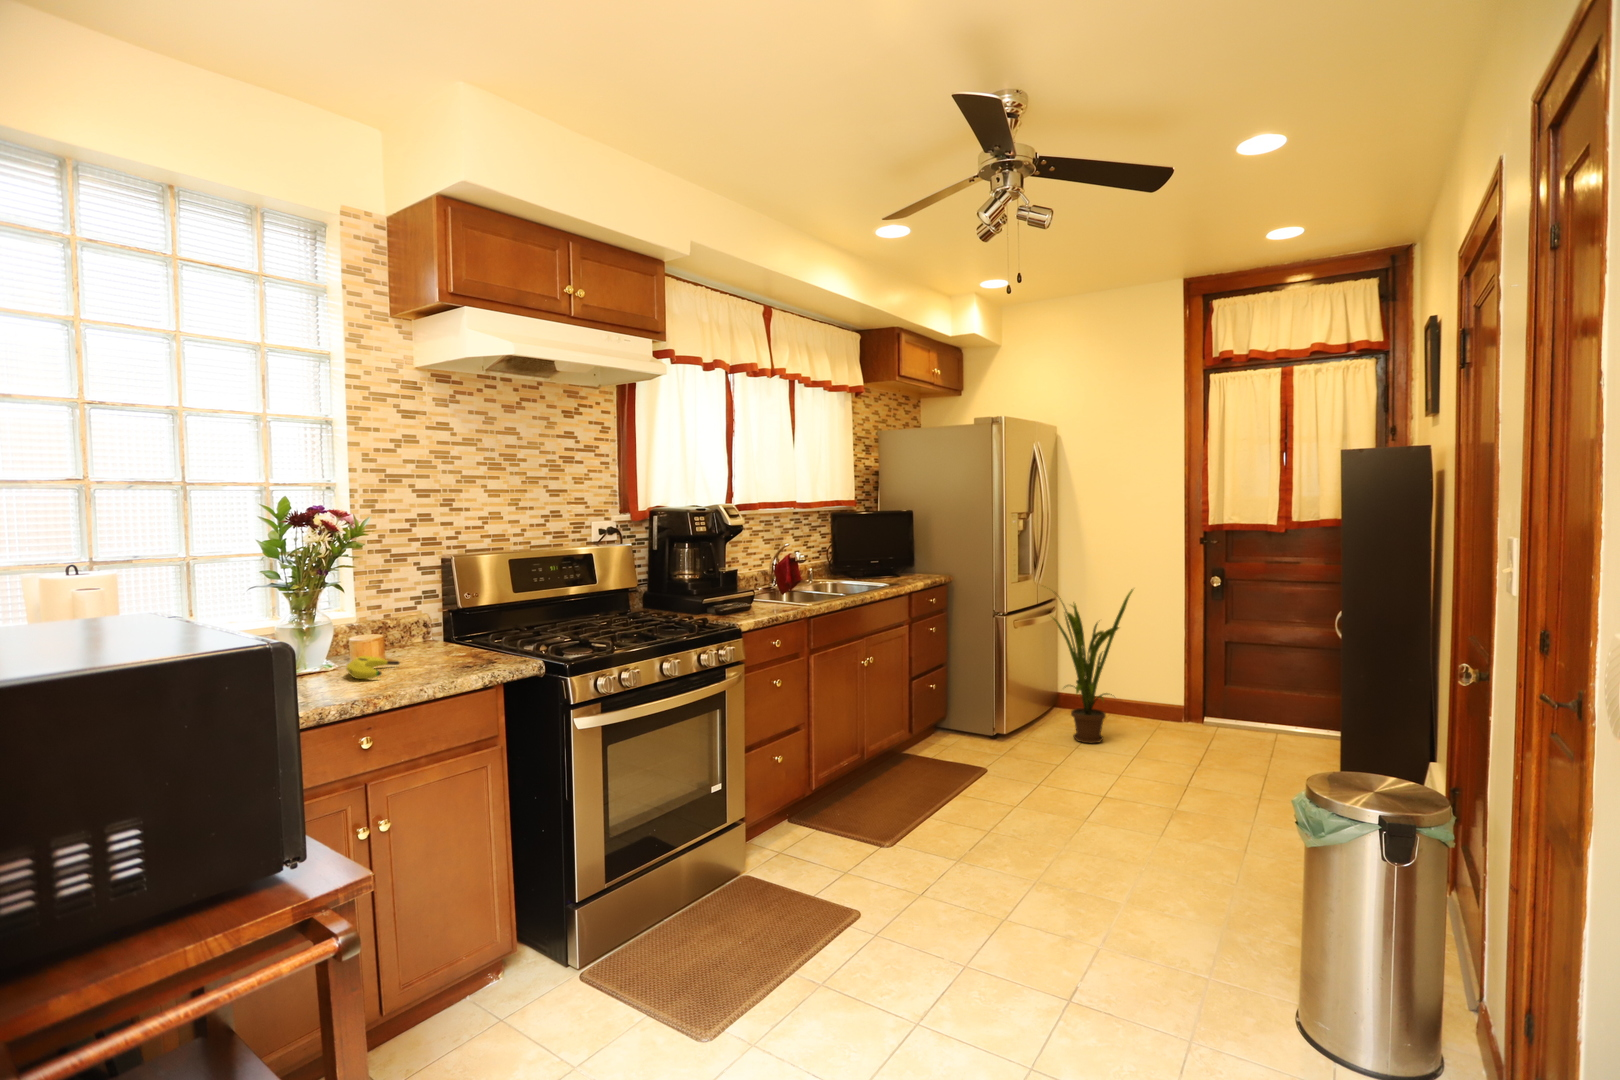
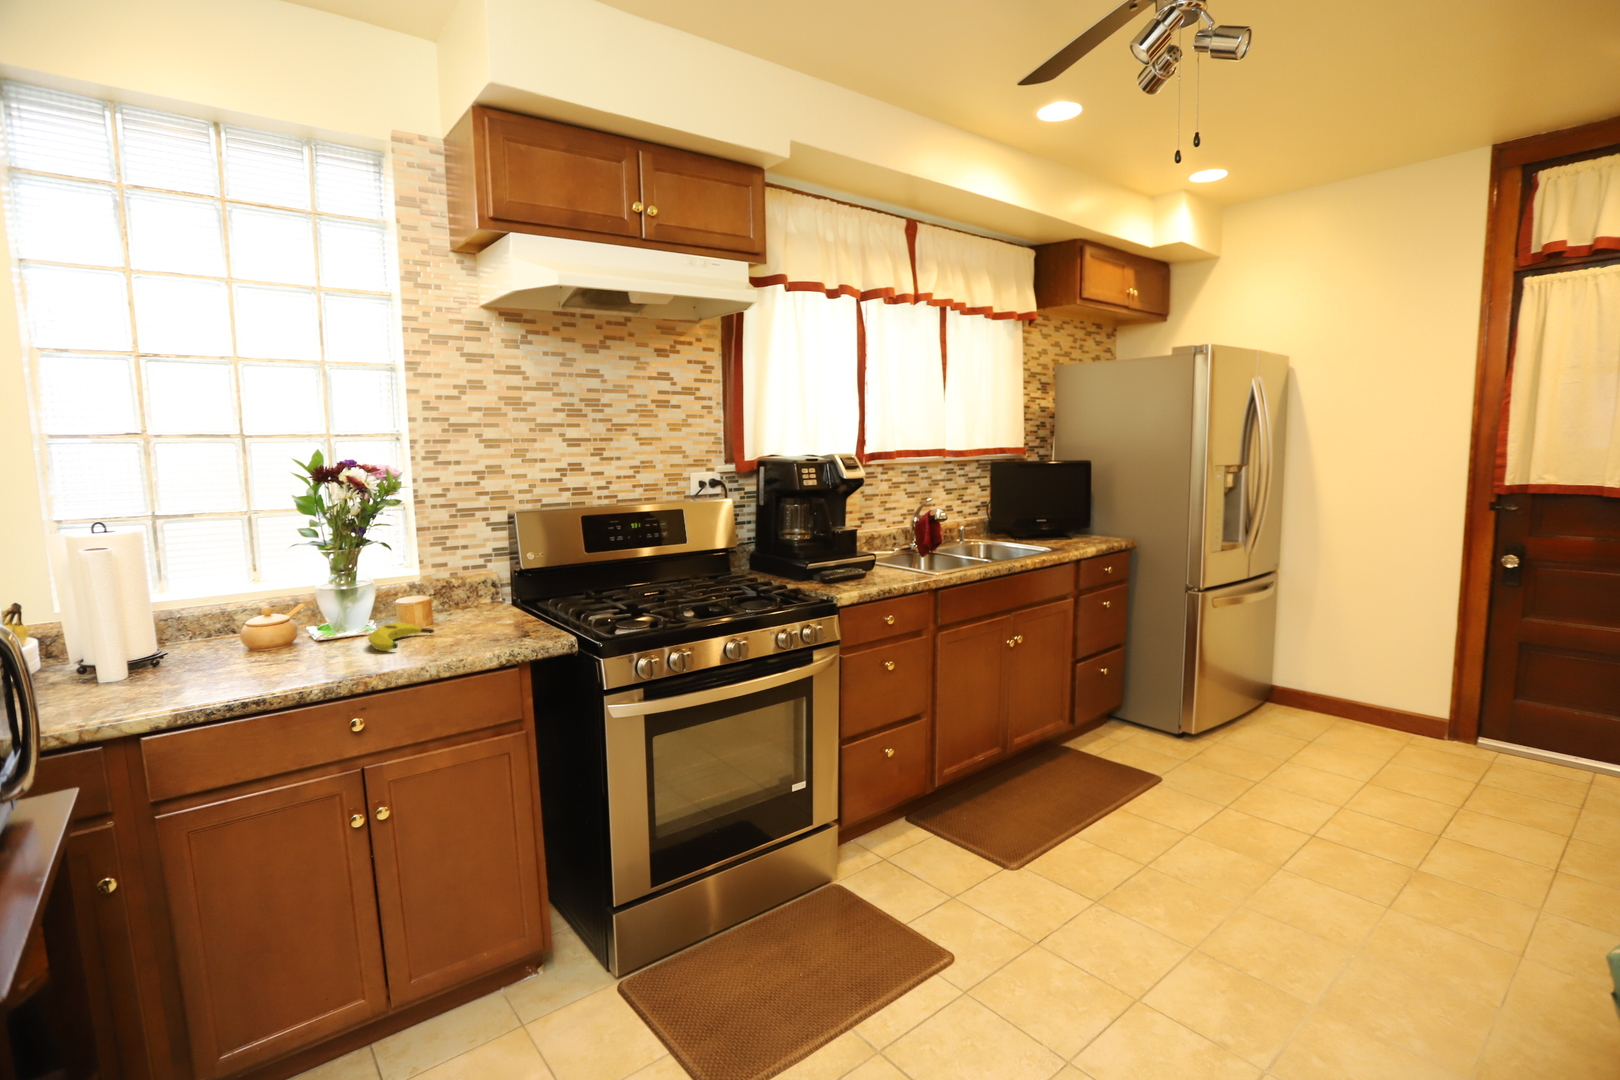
house plant: present [1047,588,1133,743] -> none [1251,554,1390,756]

